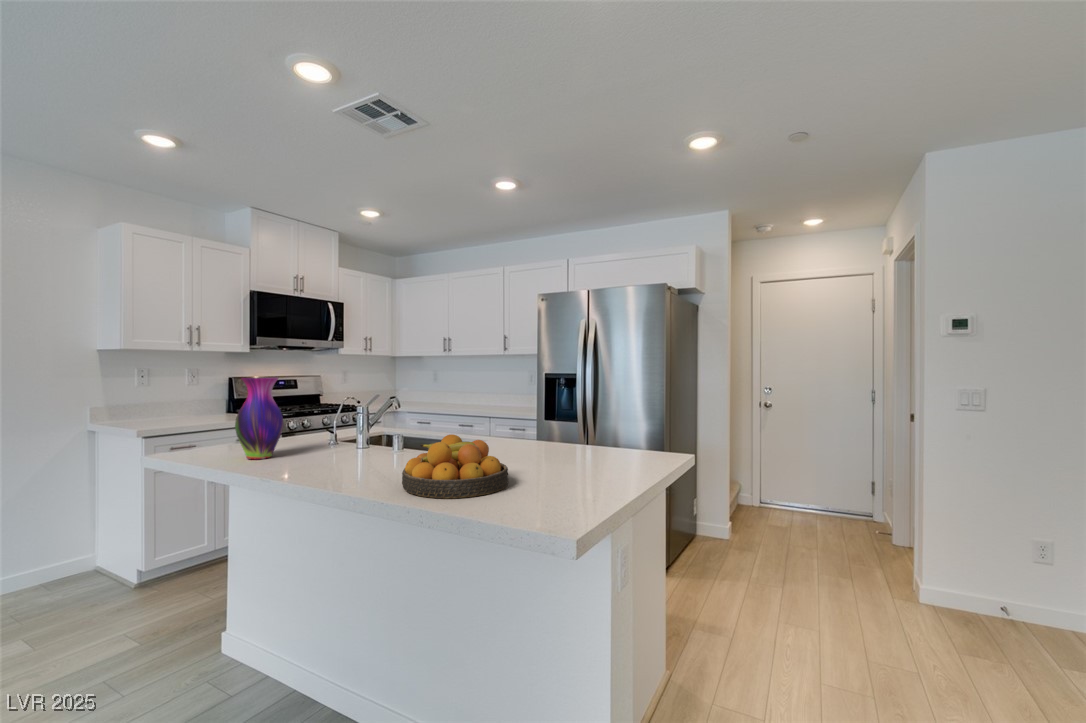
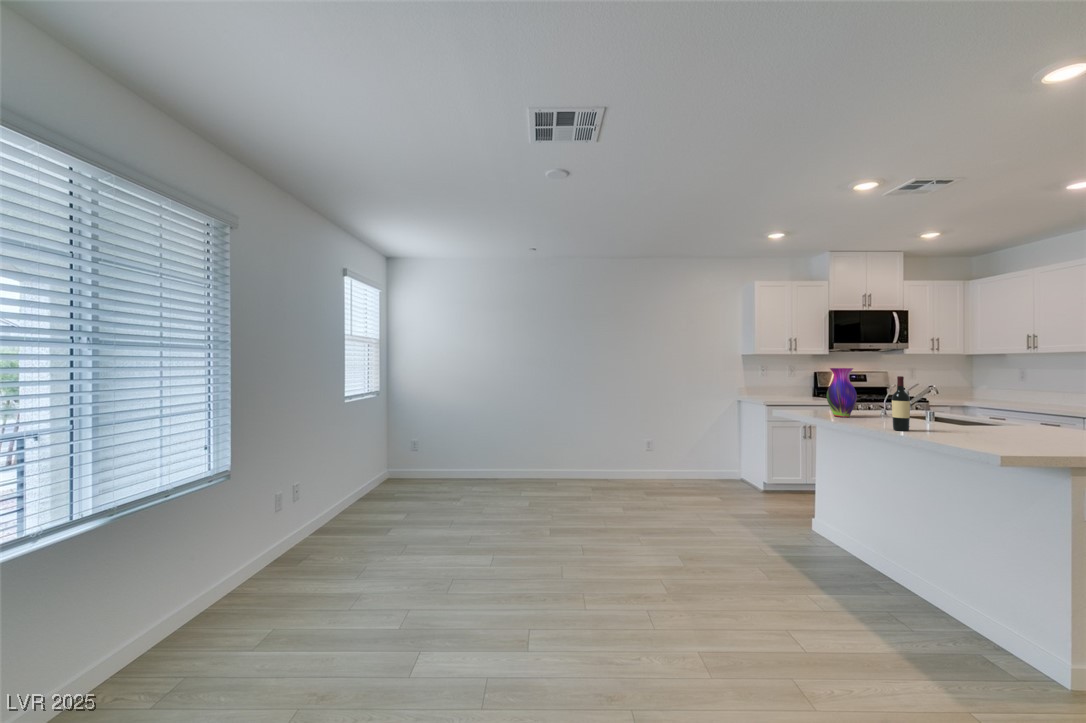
wine bottle: none [336,395,362,487] -> present [892,376,910,431]
fruit bowl: present [402,434,508,499] -> none [939,405,1038,444]

